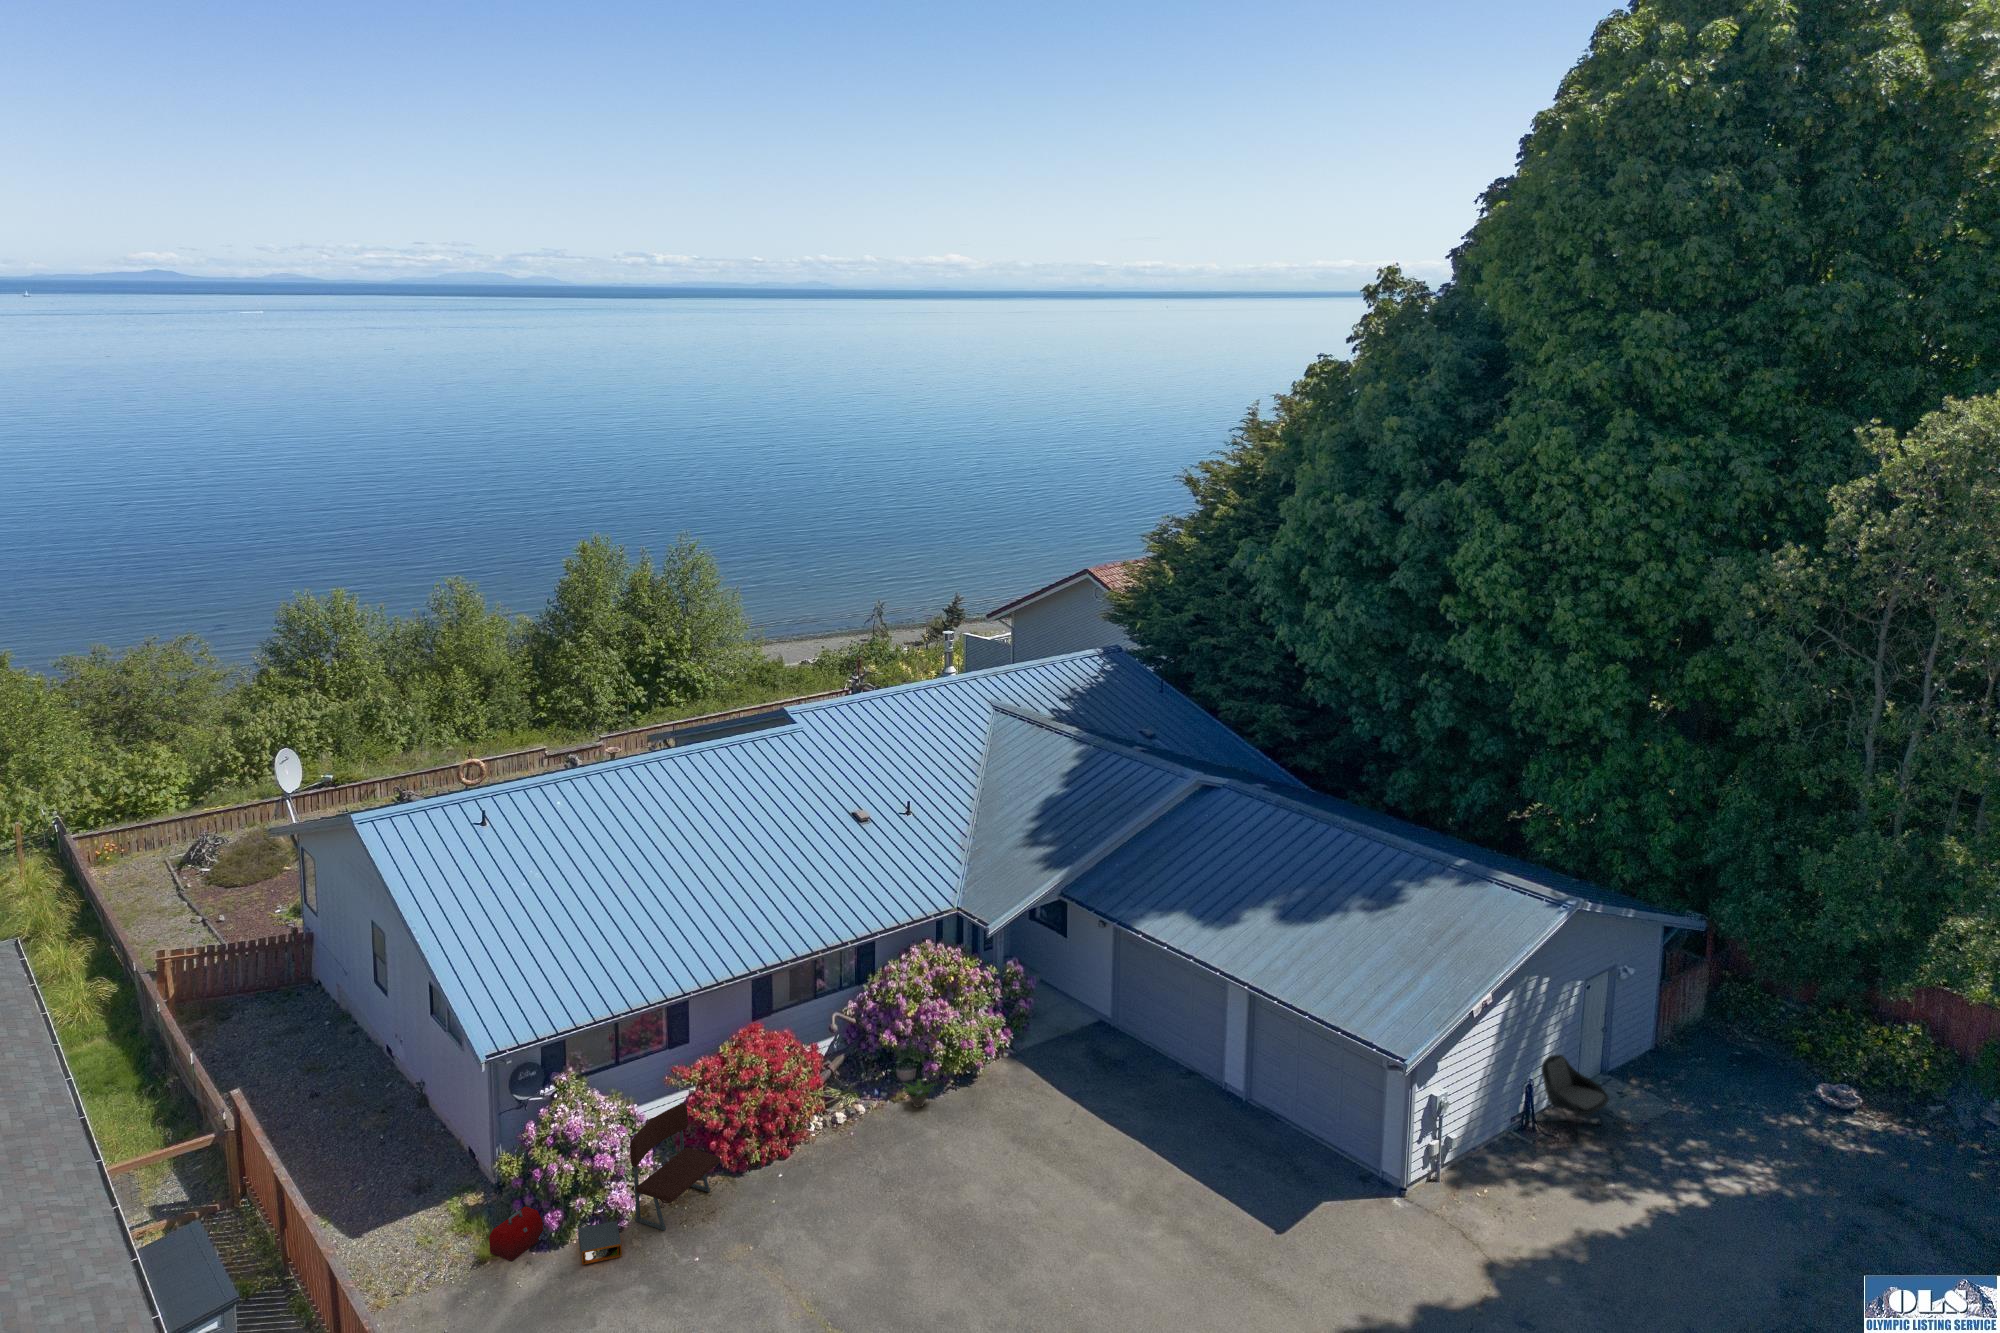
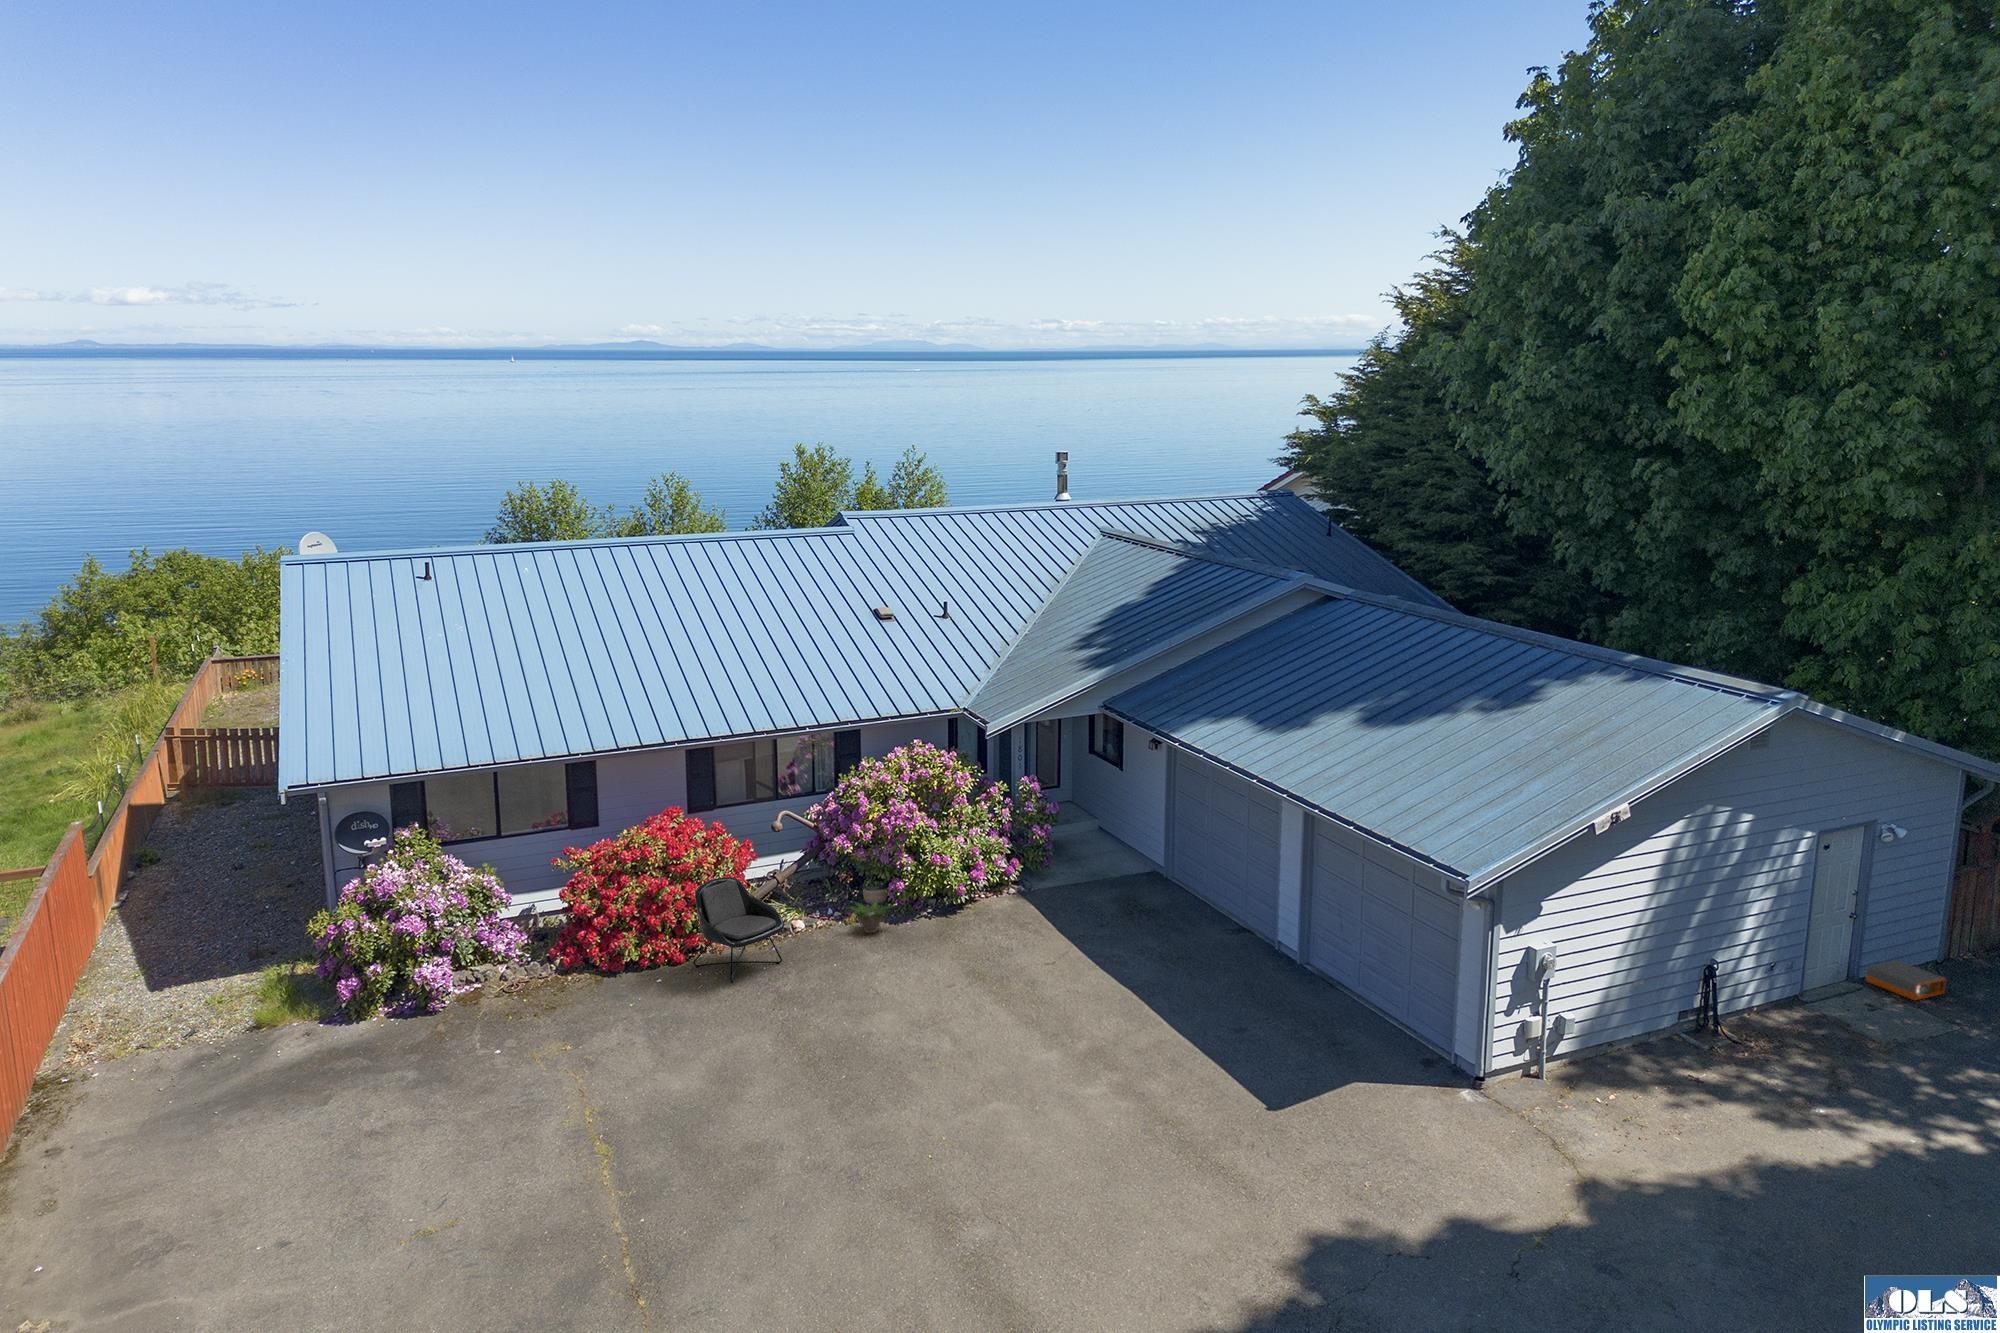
lounge chair: present [1535,1055,1609,1140] -> present [693,877,784,983]
bench: present [630,1103,720,1231] -> none [451,875,577,1019]
toolbox: present [489,1206,543,1262] -> none [281,972,352,1029]
storage box: present [578,1221,622,1265] -> present [1866,960,1946,1001]

